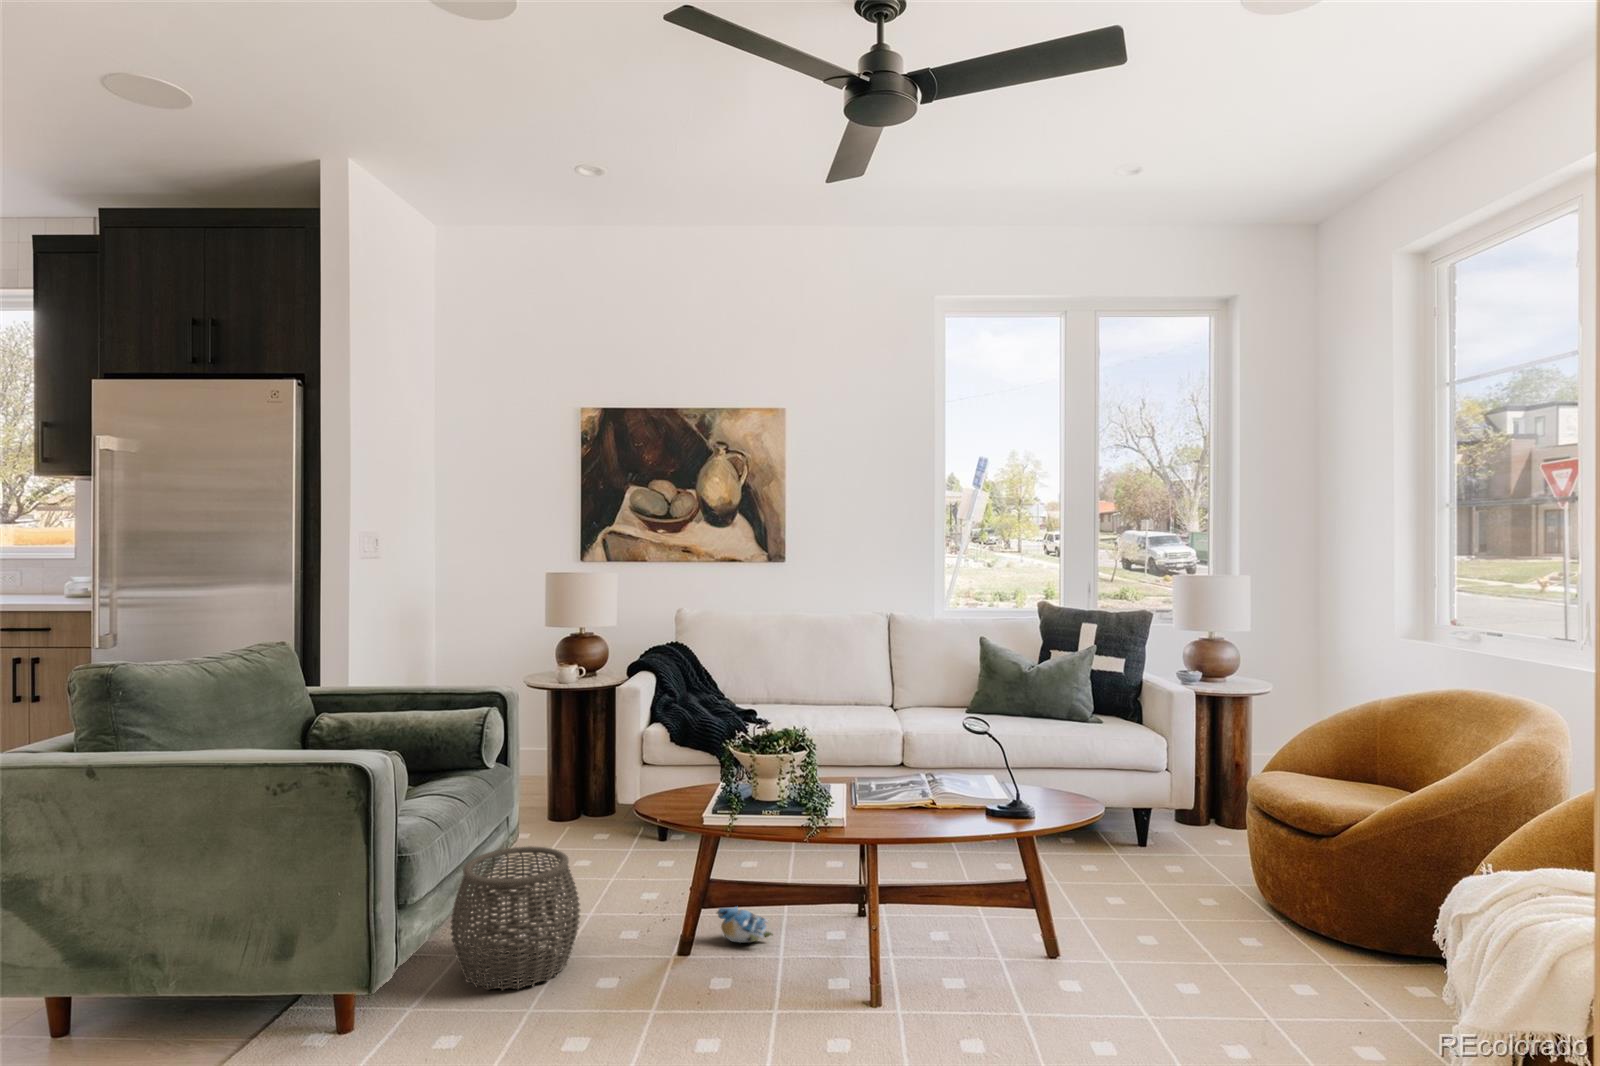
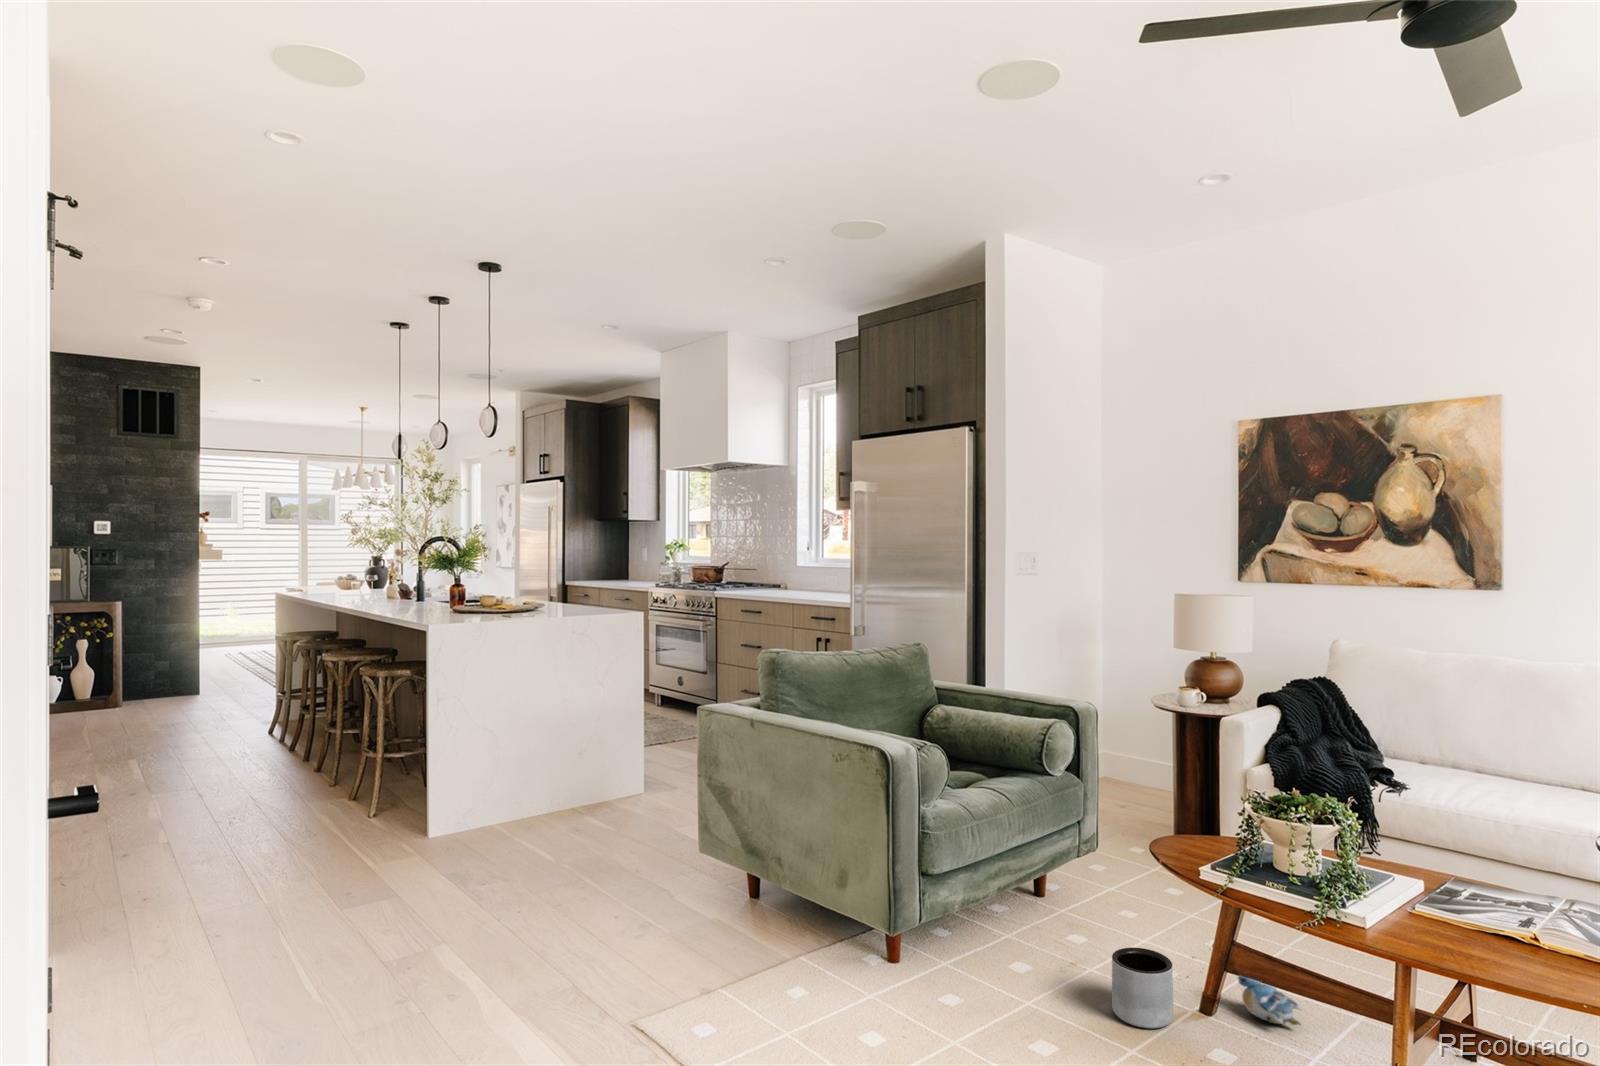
woven basket: present [450,846,580,991] -> none [978,850,1094,979]
planter: none [624,911,683,991] -> present [1112,948,1174,1029]

